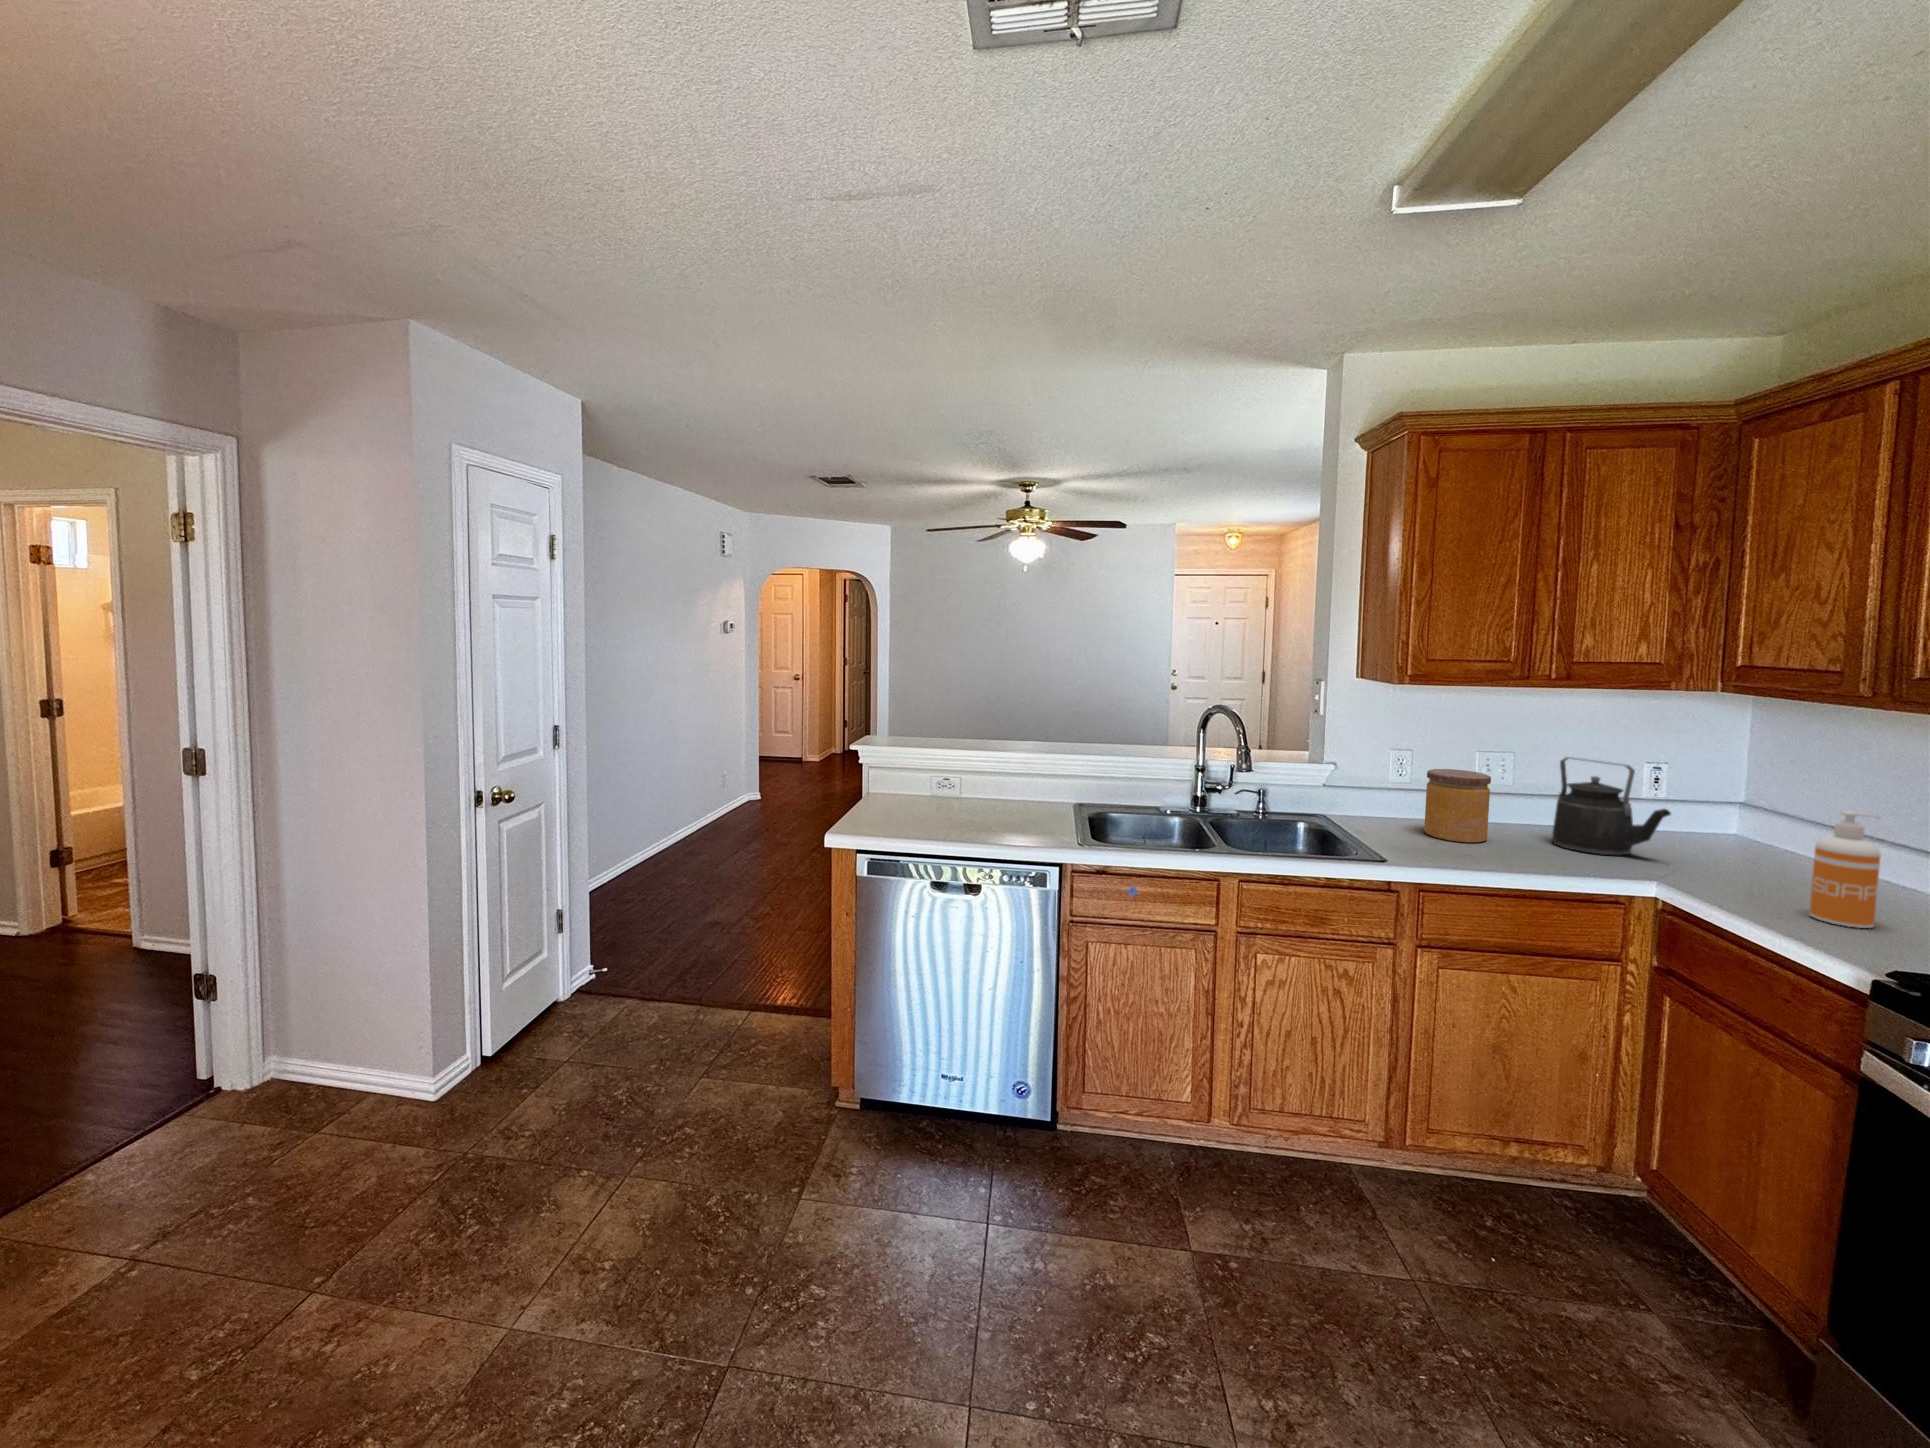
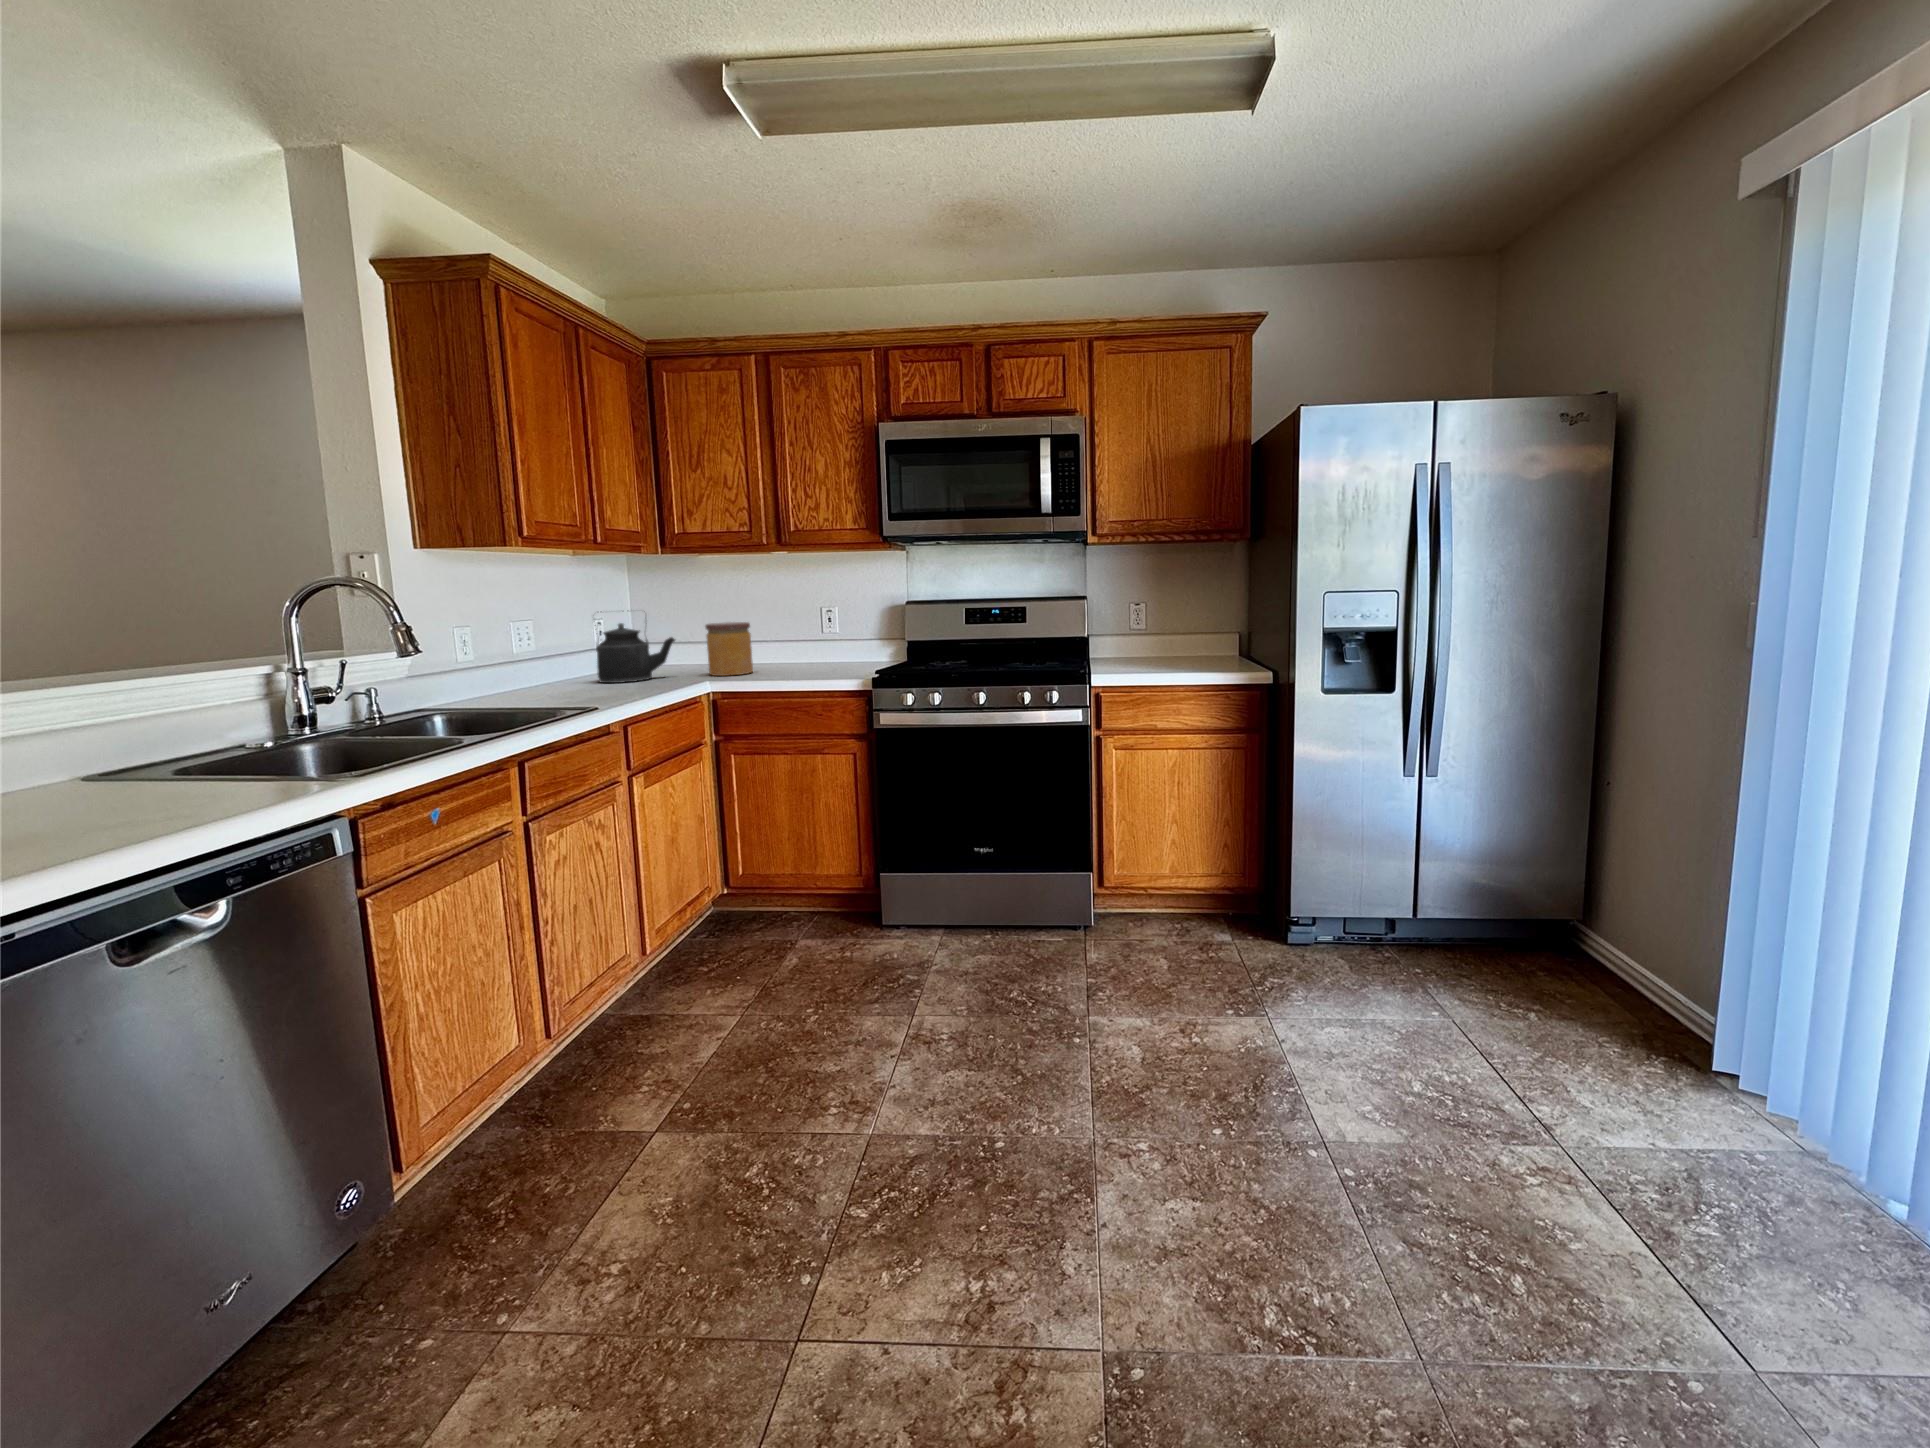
jar: present [1424,769,1491,843] -> present [705,622,753,676]
soap dispenser: present [1809,811,1881,928] -> none [778,609,806,674]

